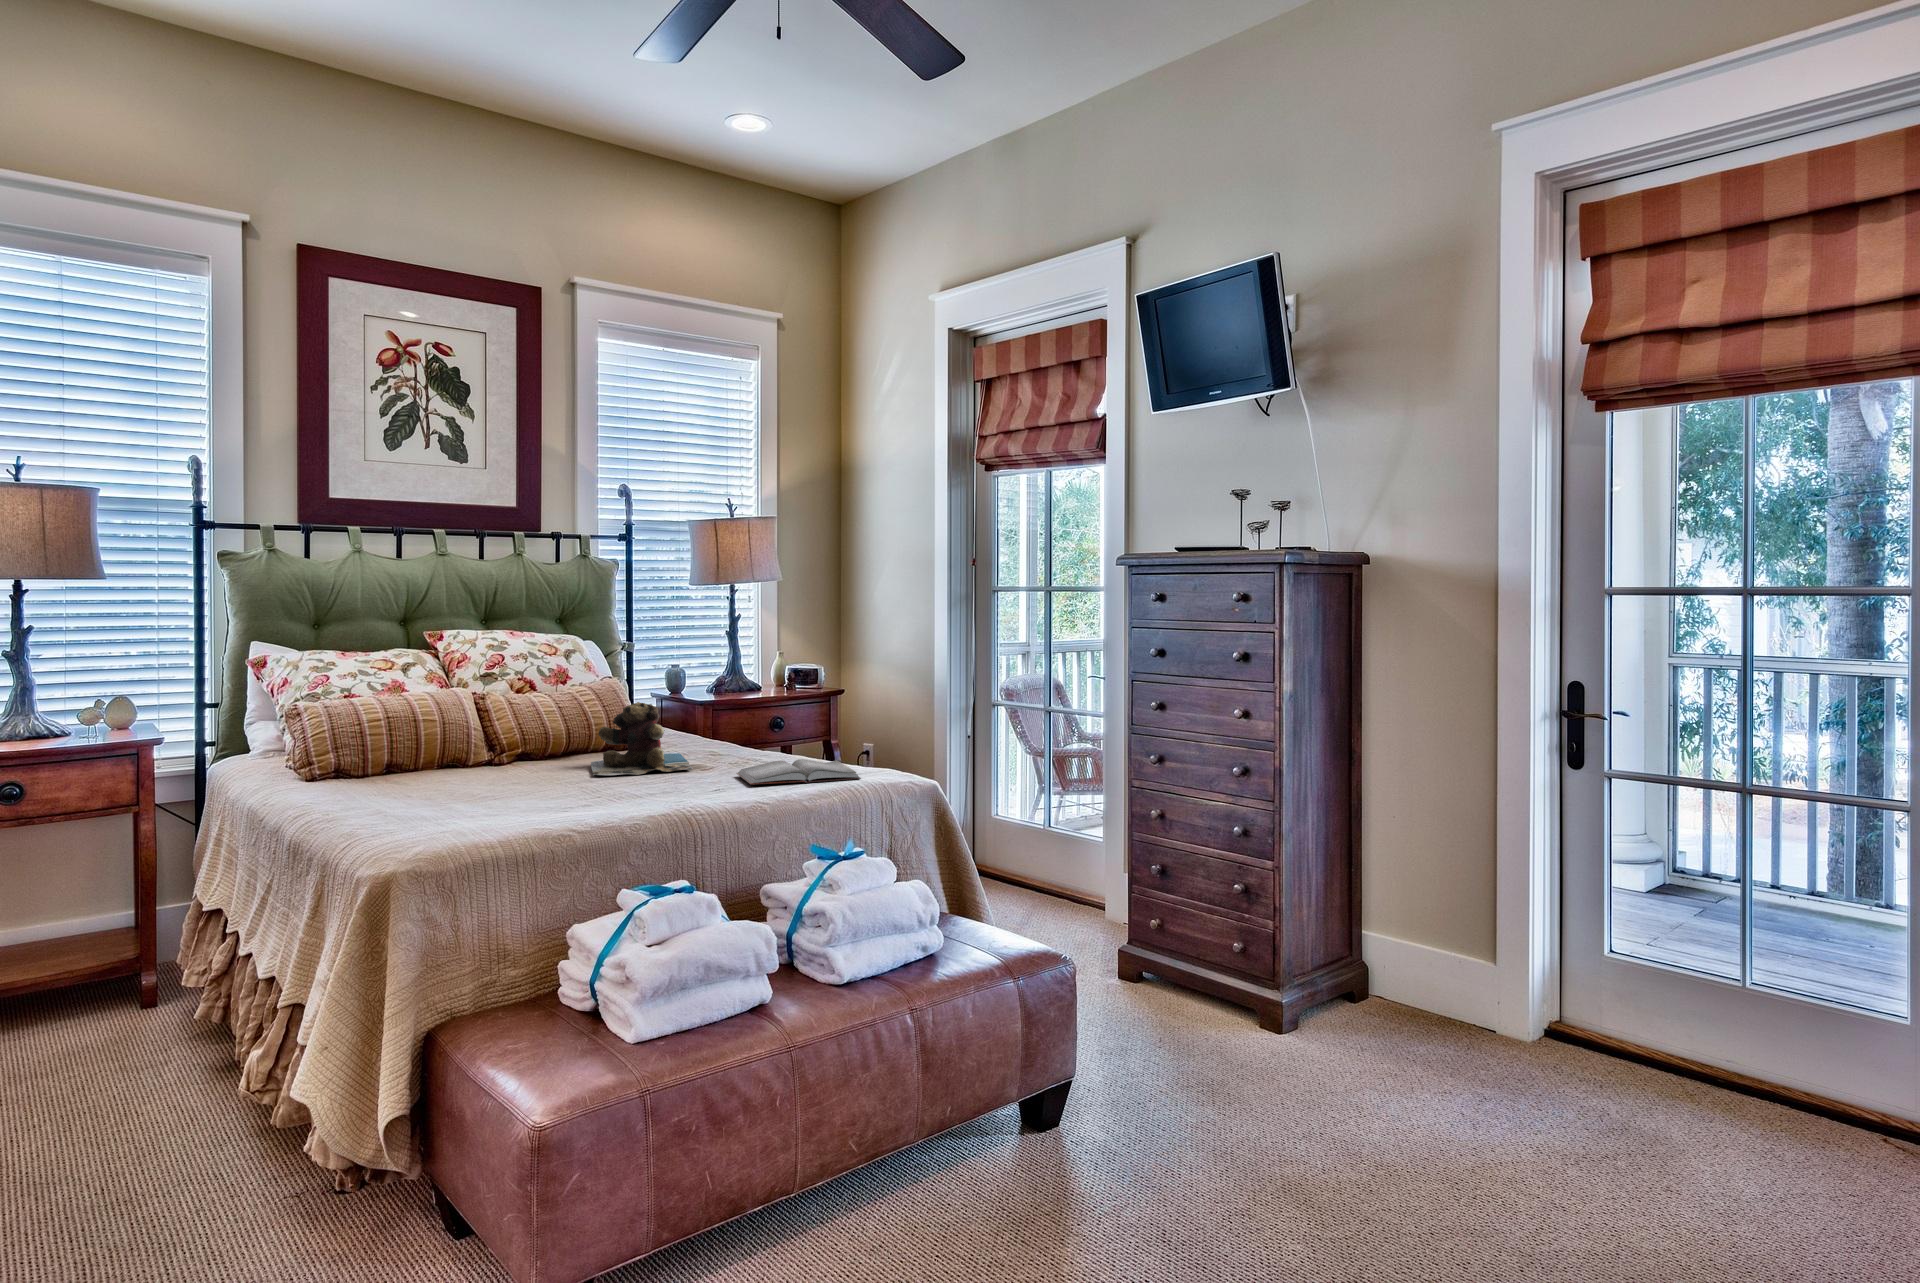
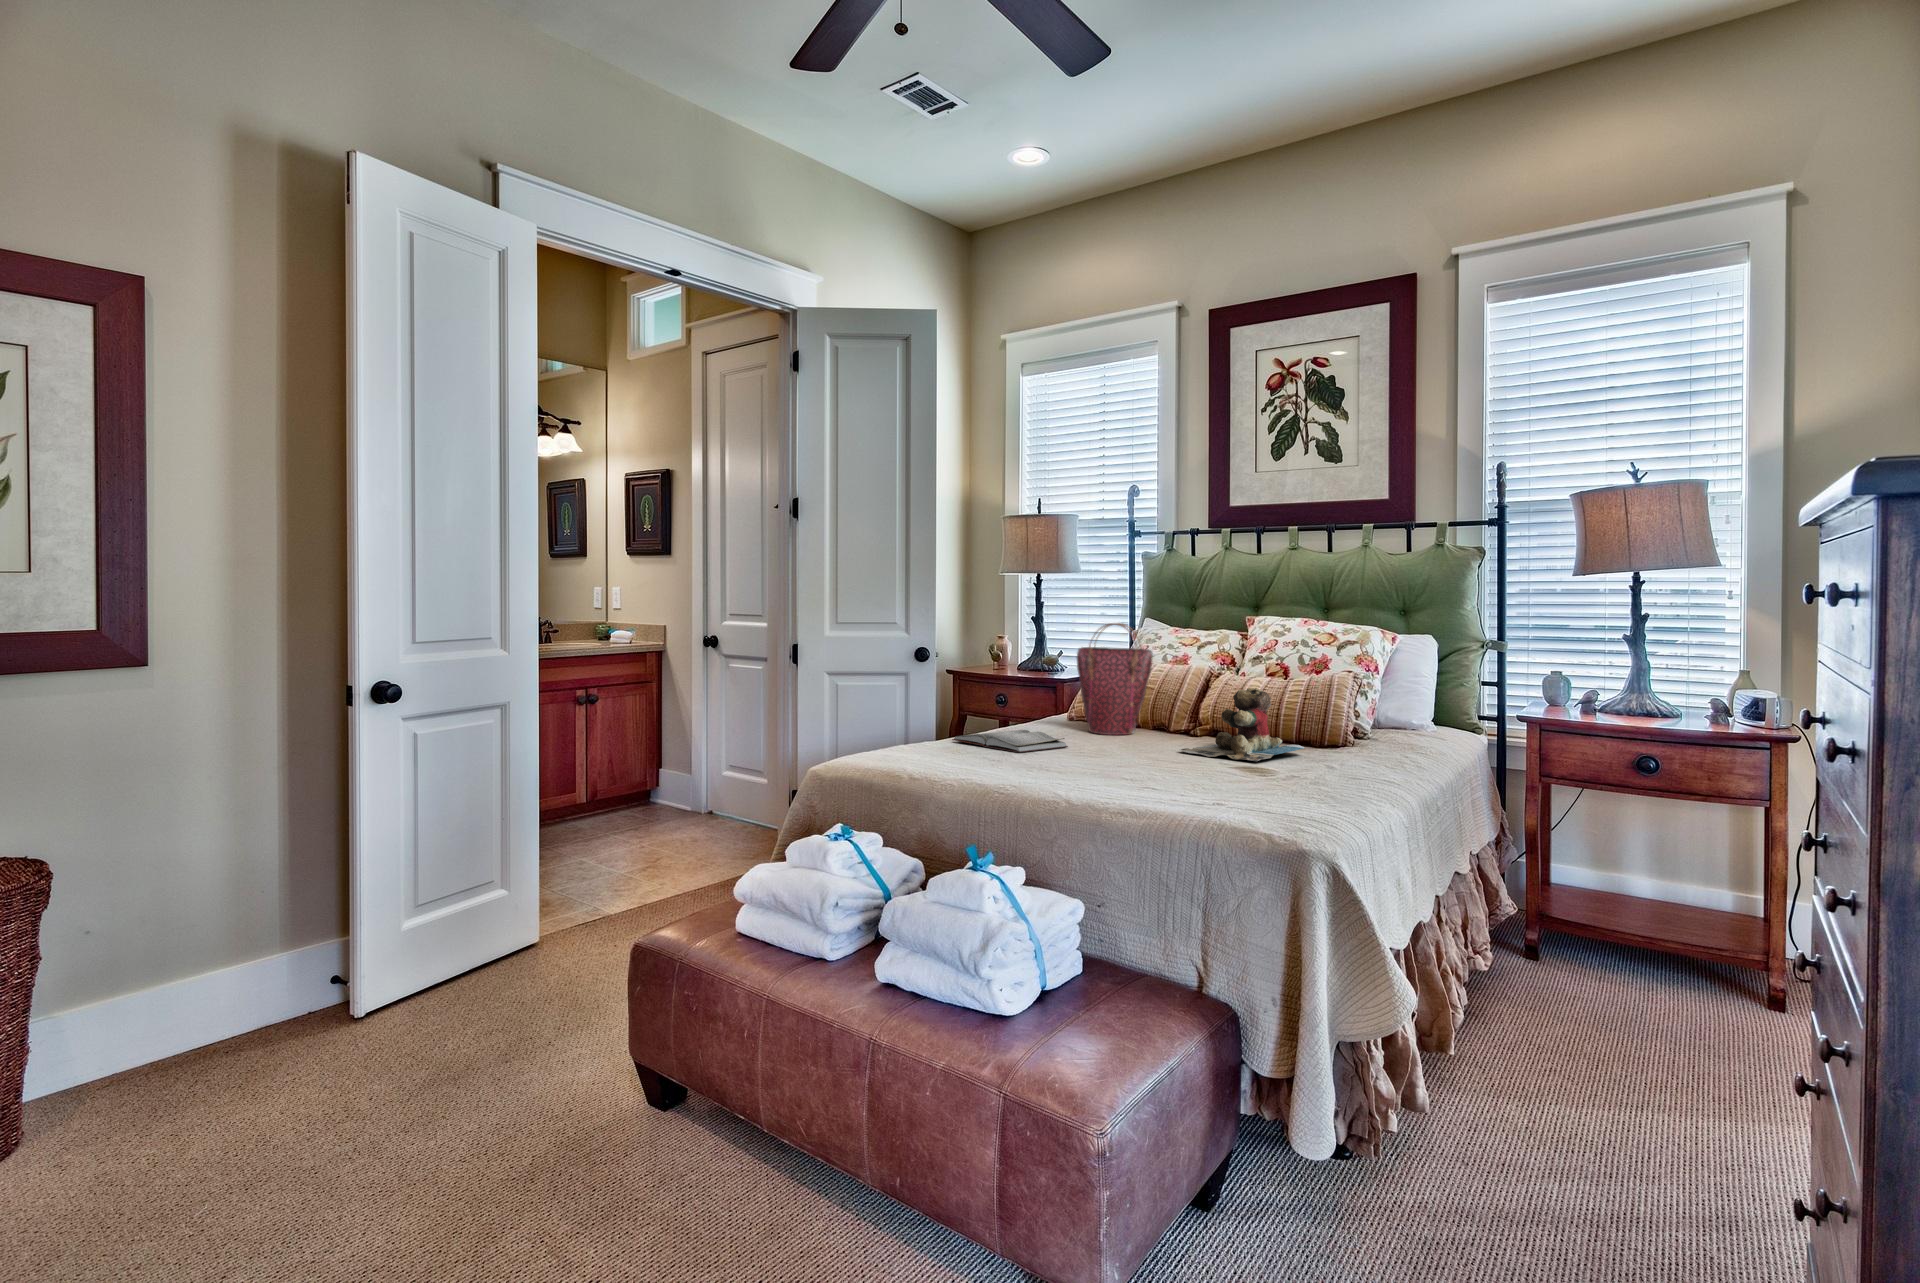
handbag: none [374,645,466,781] -> present [1077,623,1153,735]
hardback book: present [736,759,861,785] -> present [952,730,1068,753]

